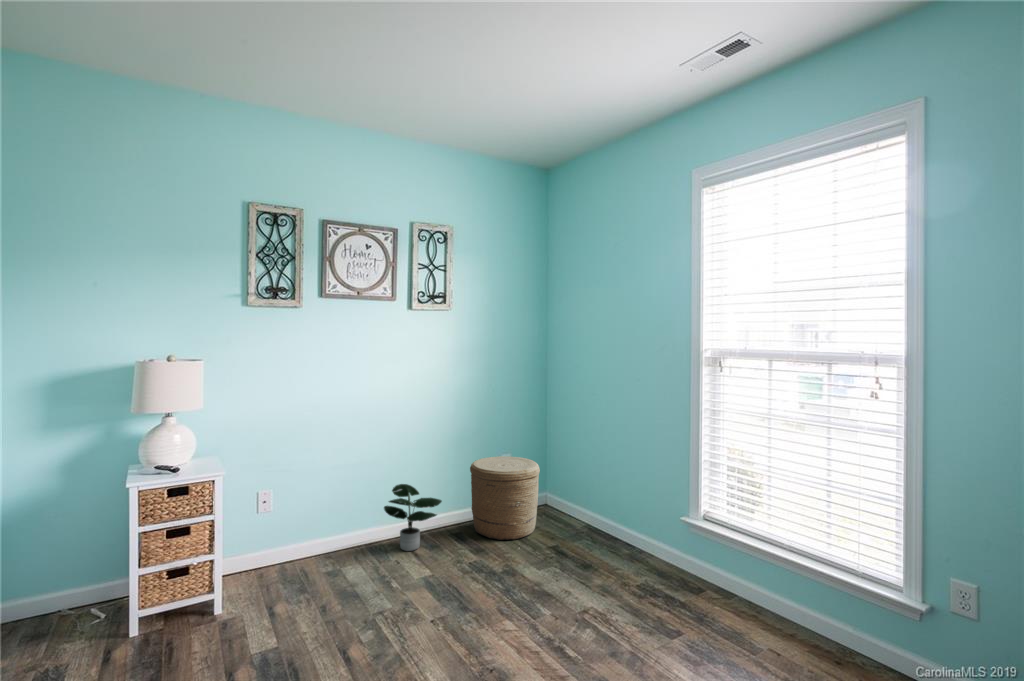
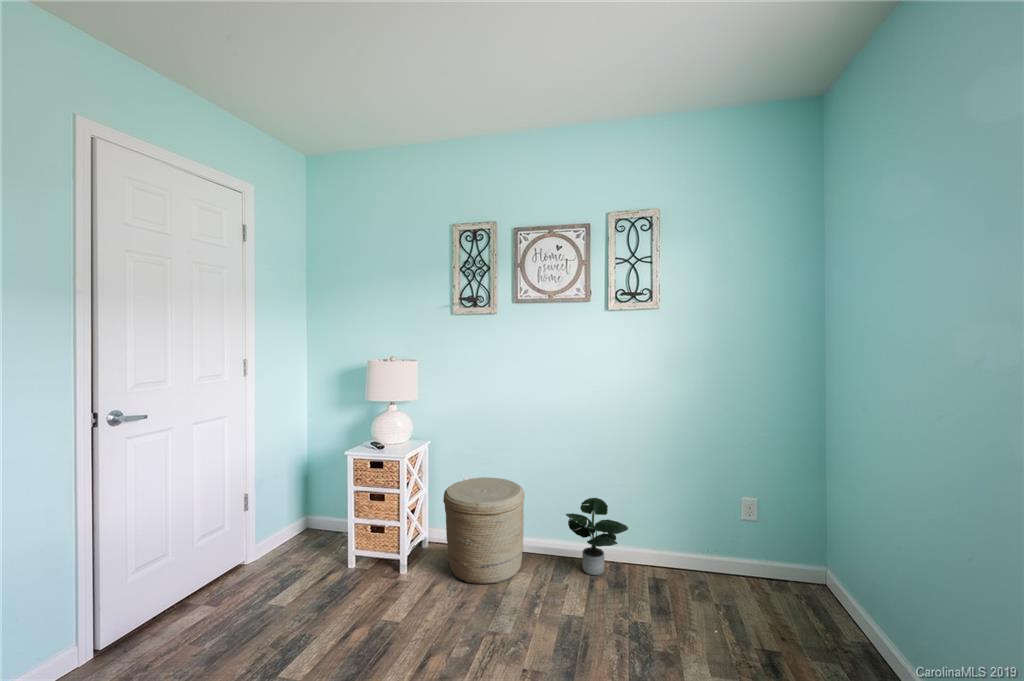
woven basket: present [470,456,540,540] -> present [443,477,525,584]

